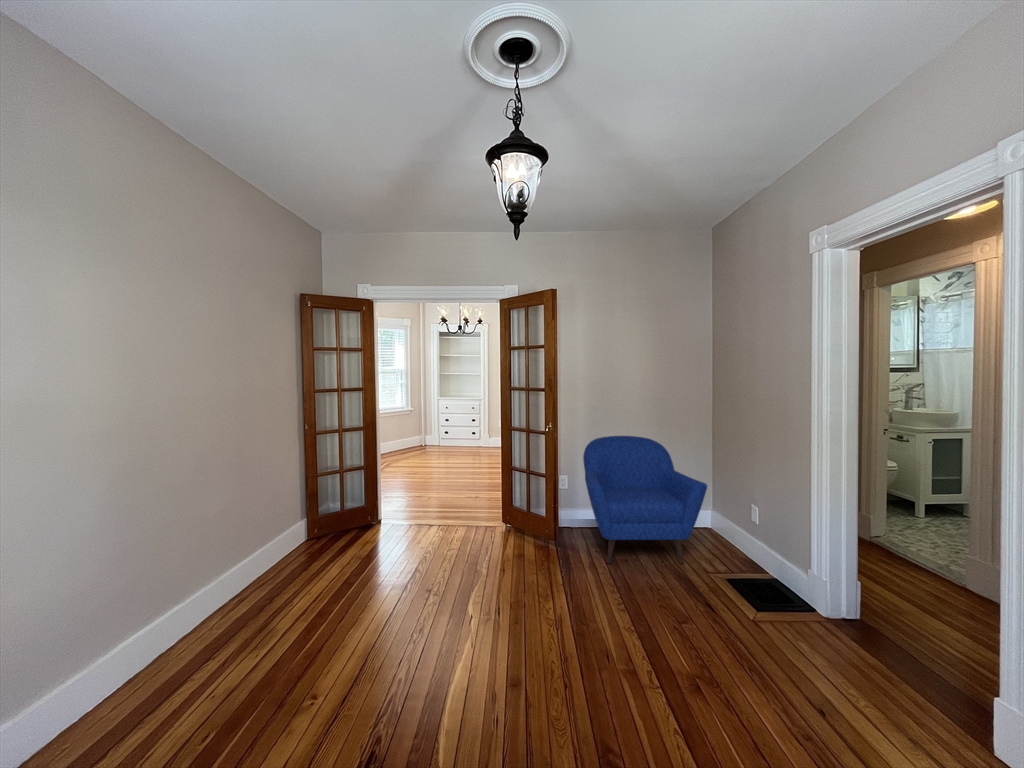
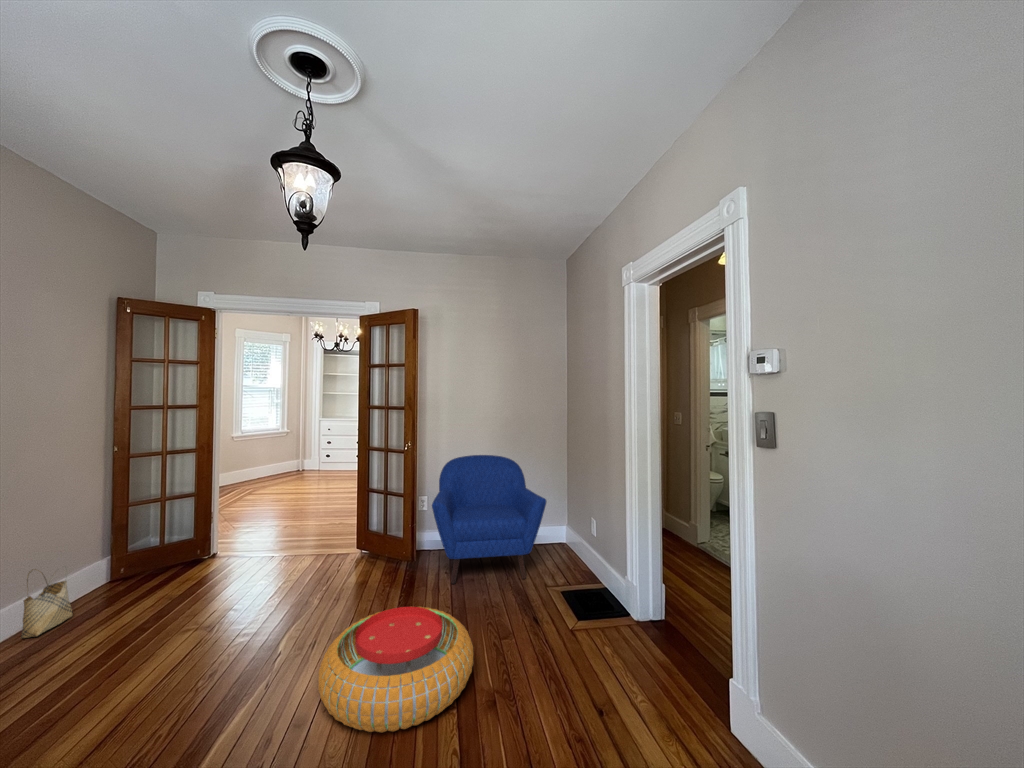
woven basket: none [263,526,293,582] -> present [21,566,72,638]
pouf: none [521,584,668,702] -> present [318,606,473,732]

